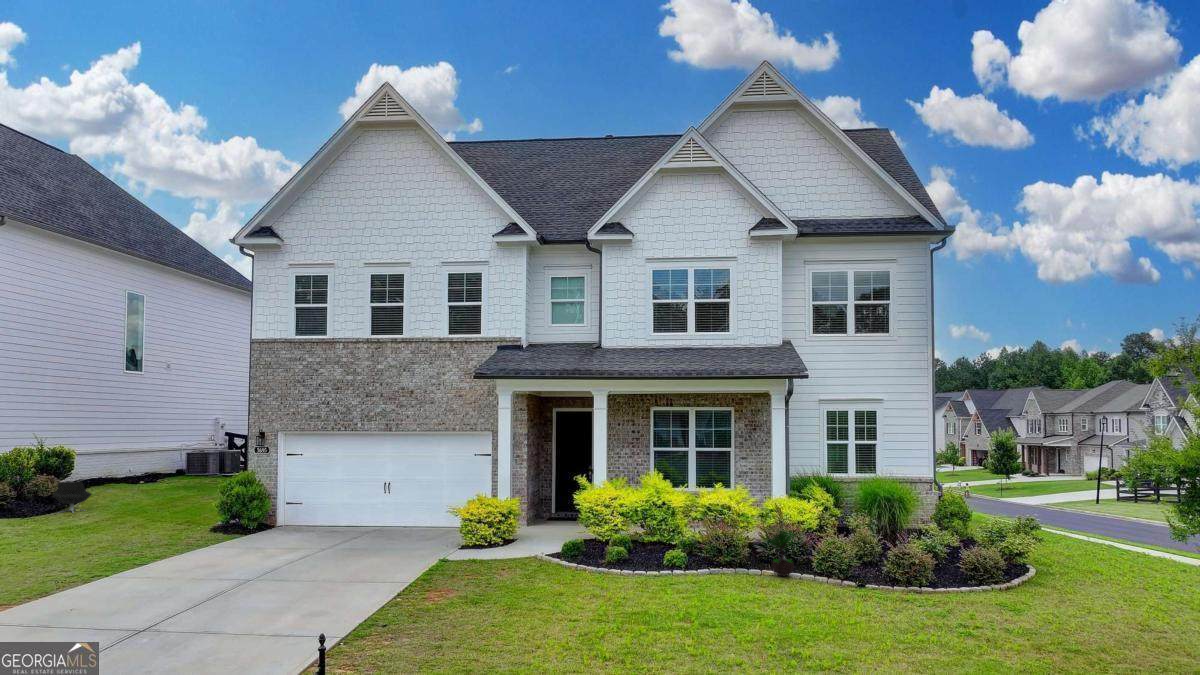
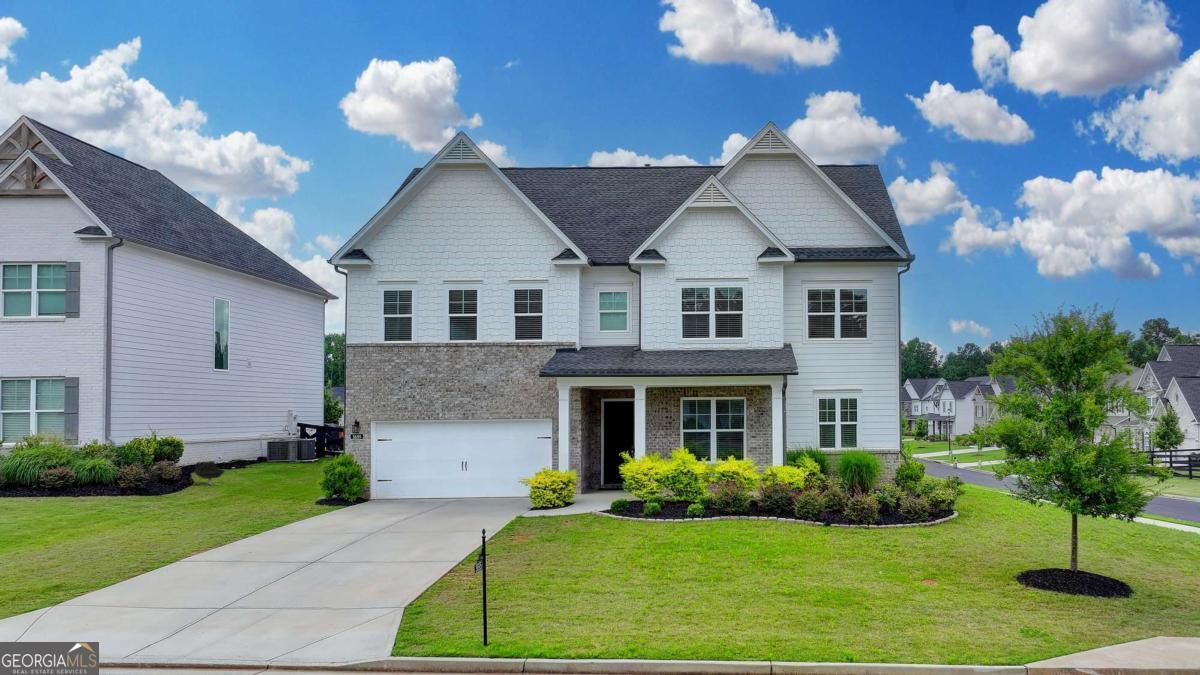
potted tree: present [769,531,794,576] -> none [766,484,788,521]

